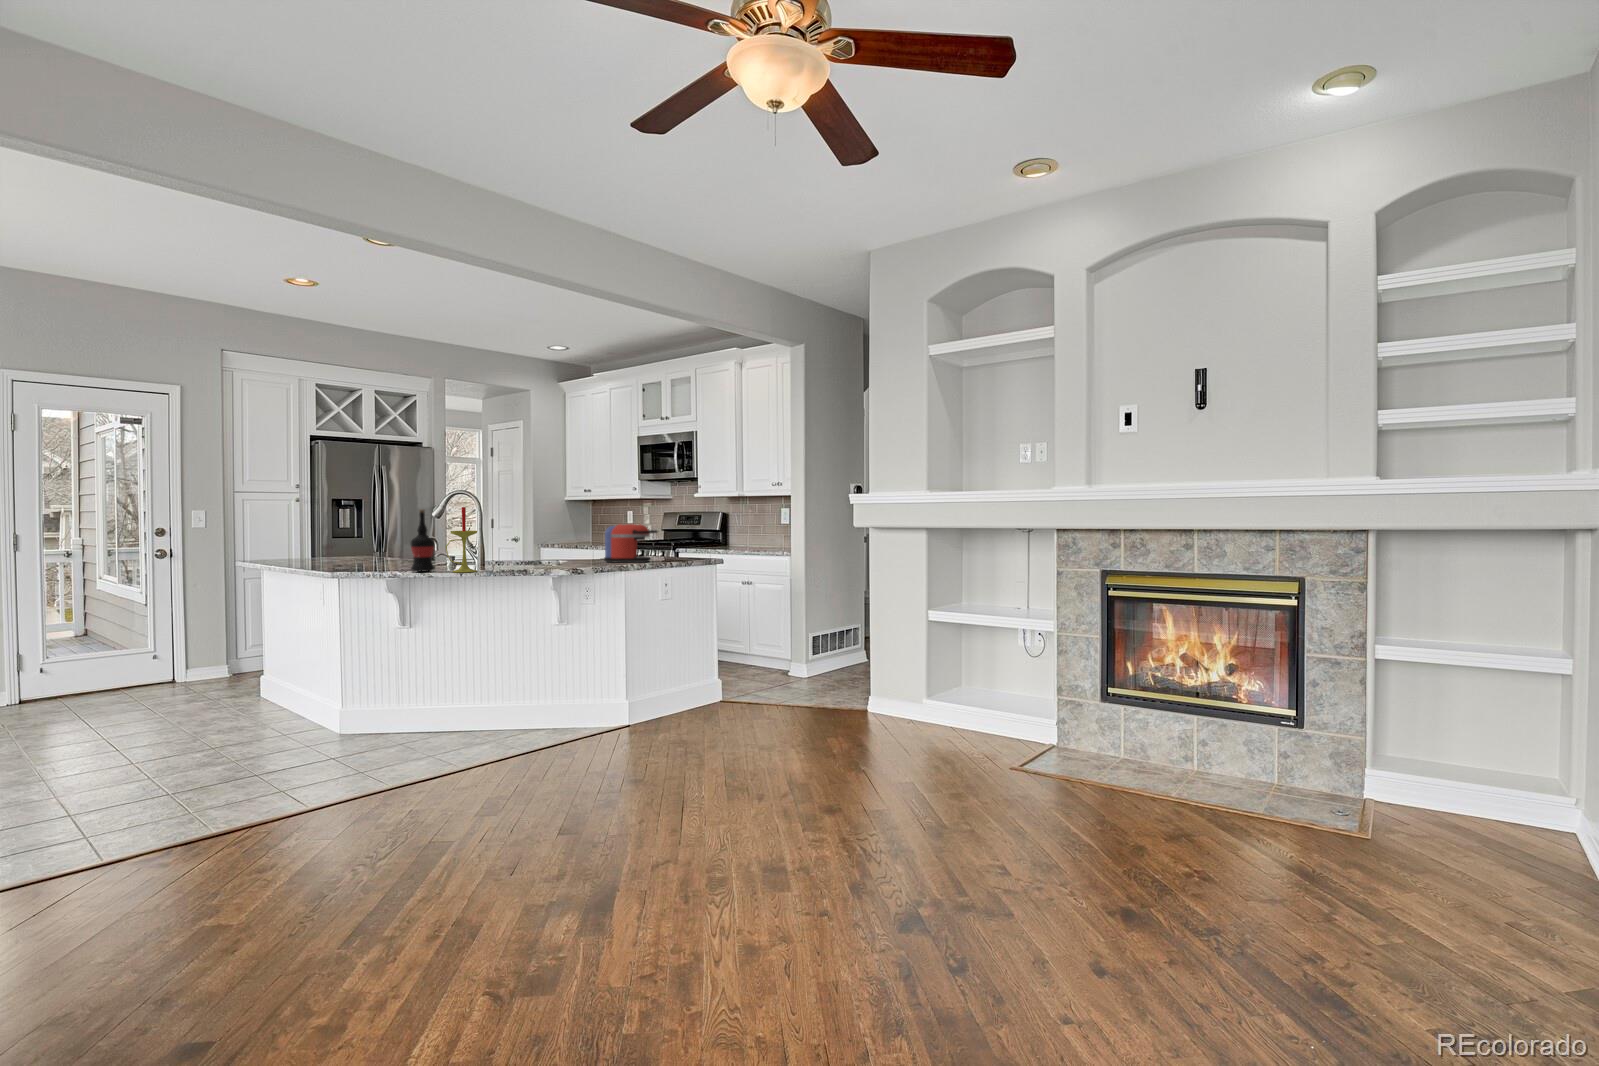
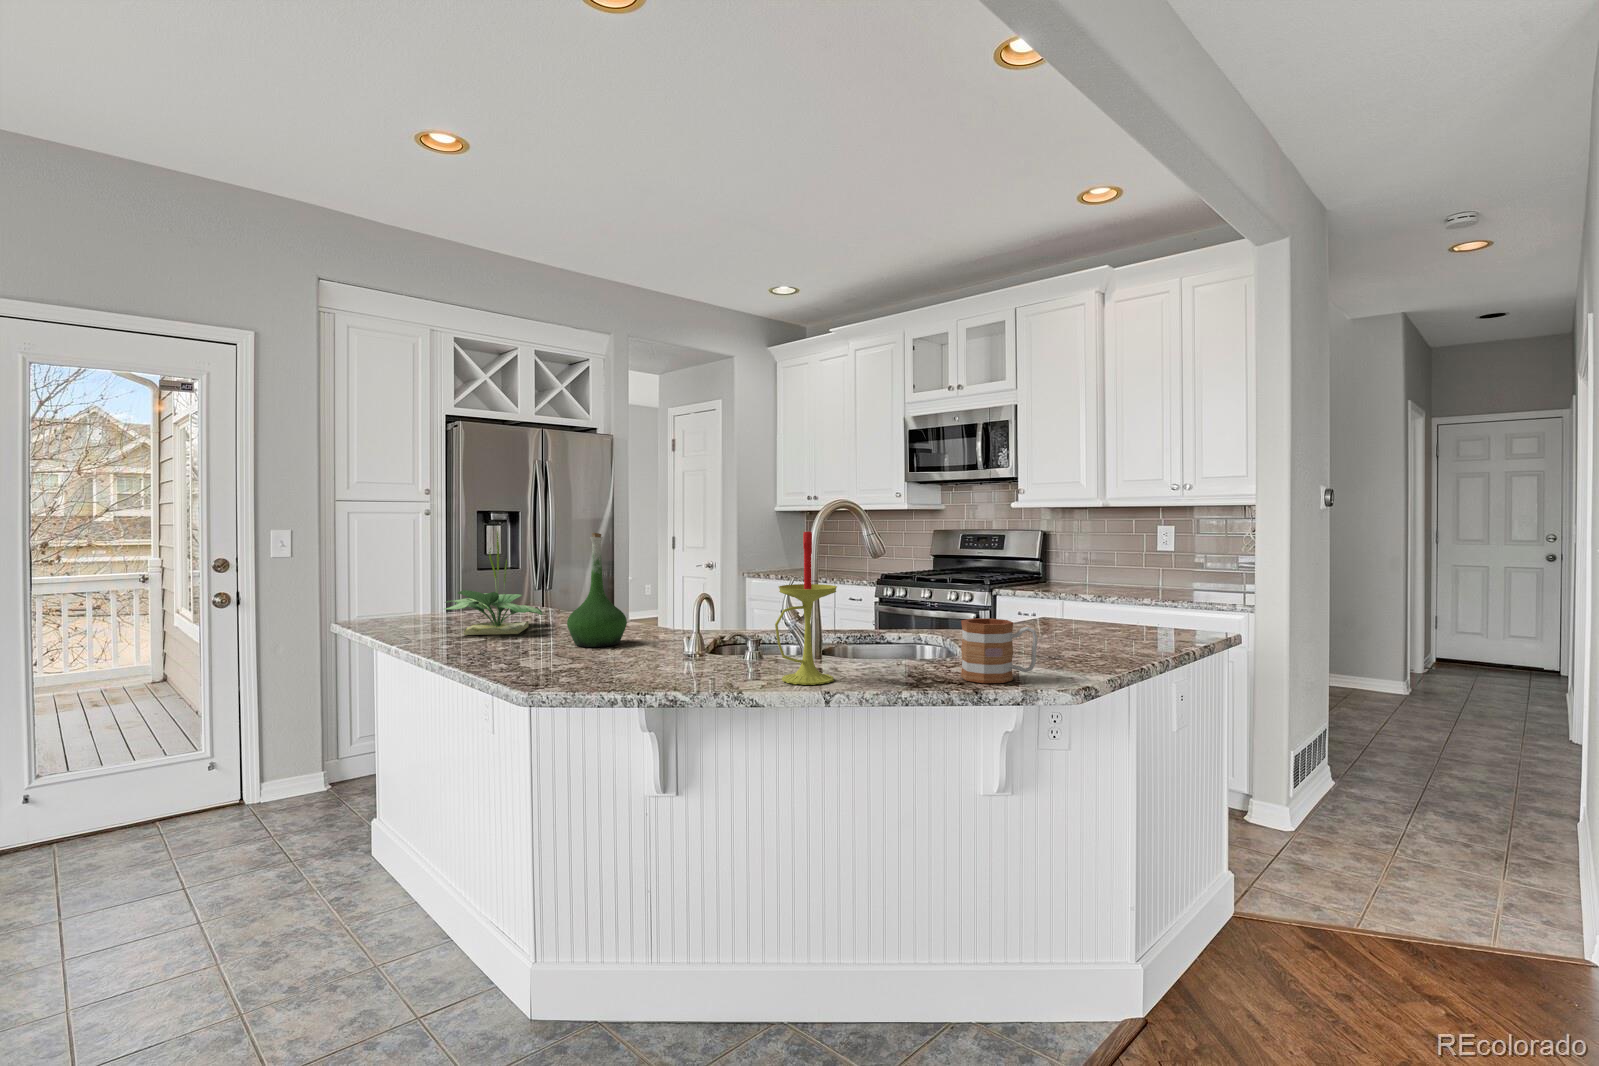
potted plant: none [301,509,360,564] -> present [445,532,542,635]
vase: none [366,509,398,566] -> present [567,533,627,647]
wine bottle: present [411,510,435,572] -> none [688,537,737,678]
coffee maker: present [604,524,657,562] -> none [1022,563,1136,642]
mug: none [534,545,565,571] -> present [961,618,1038,683]

